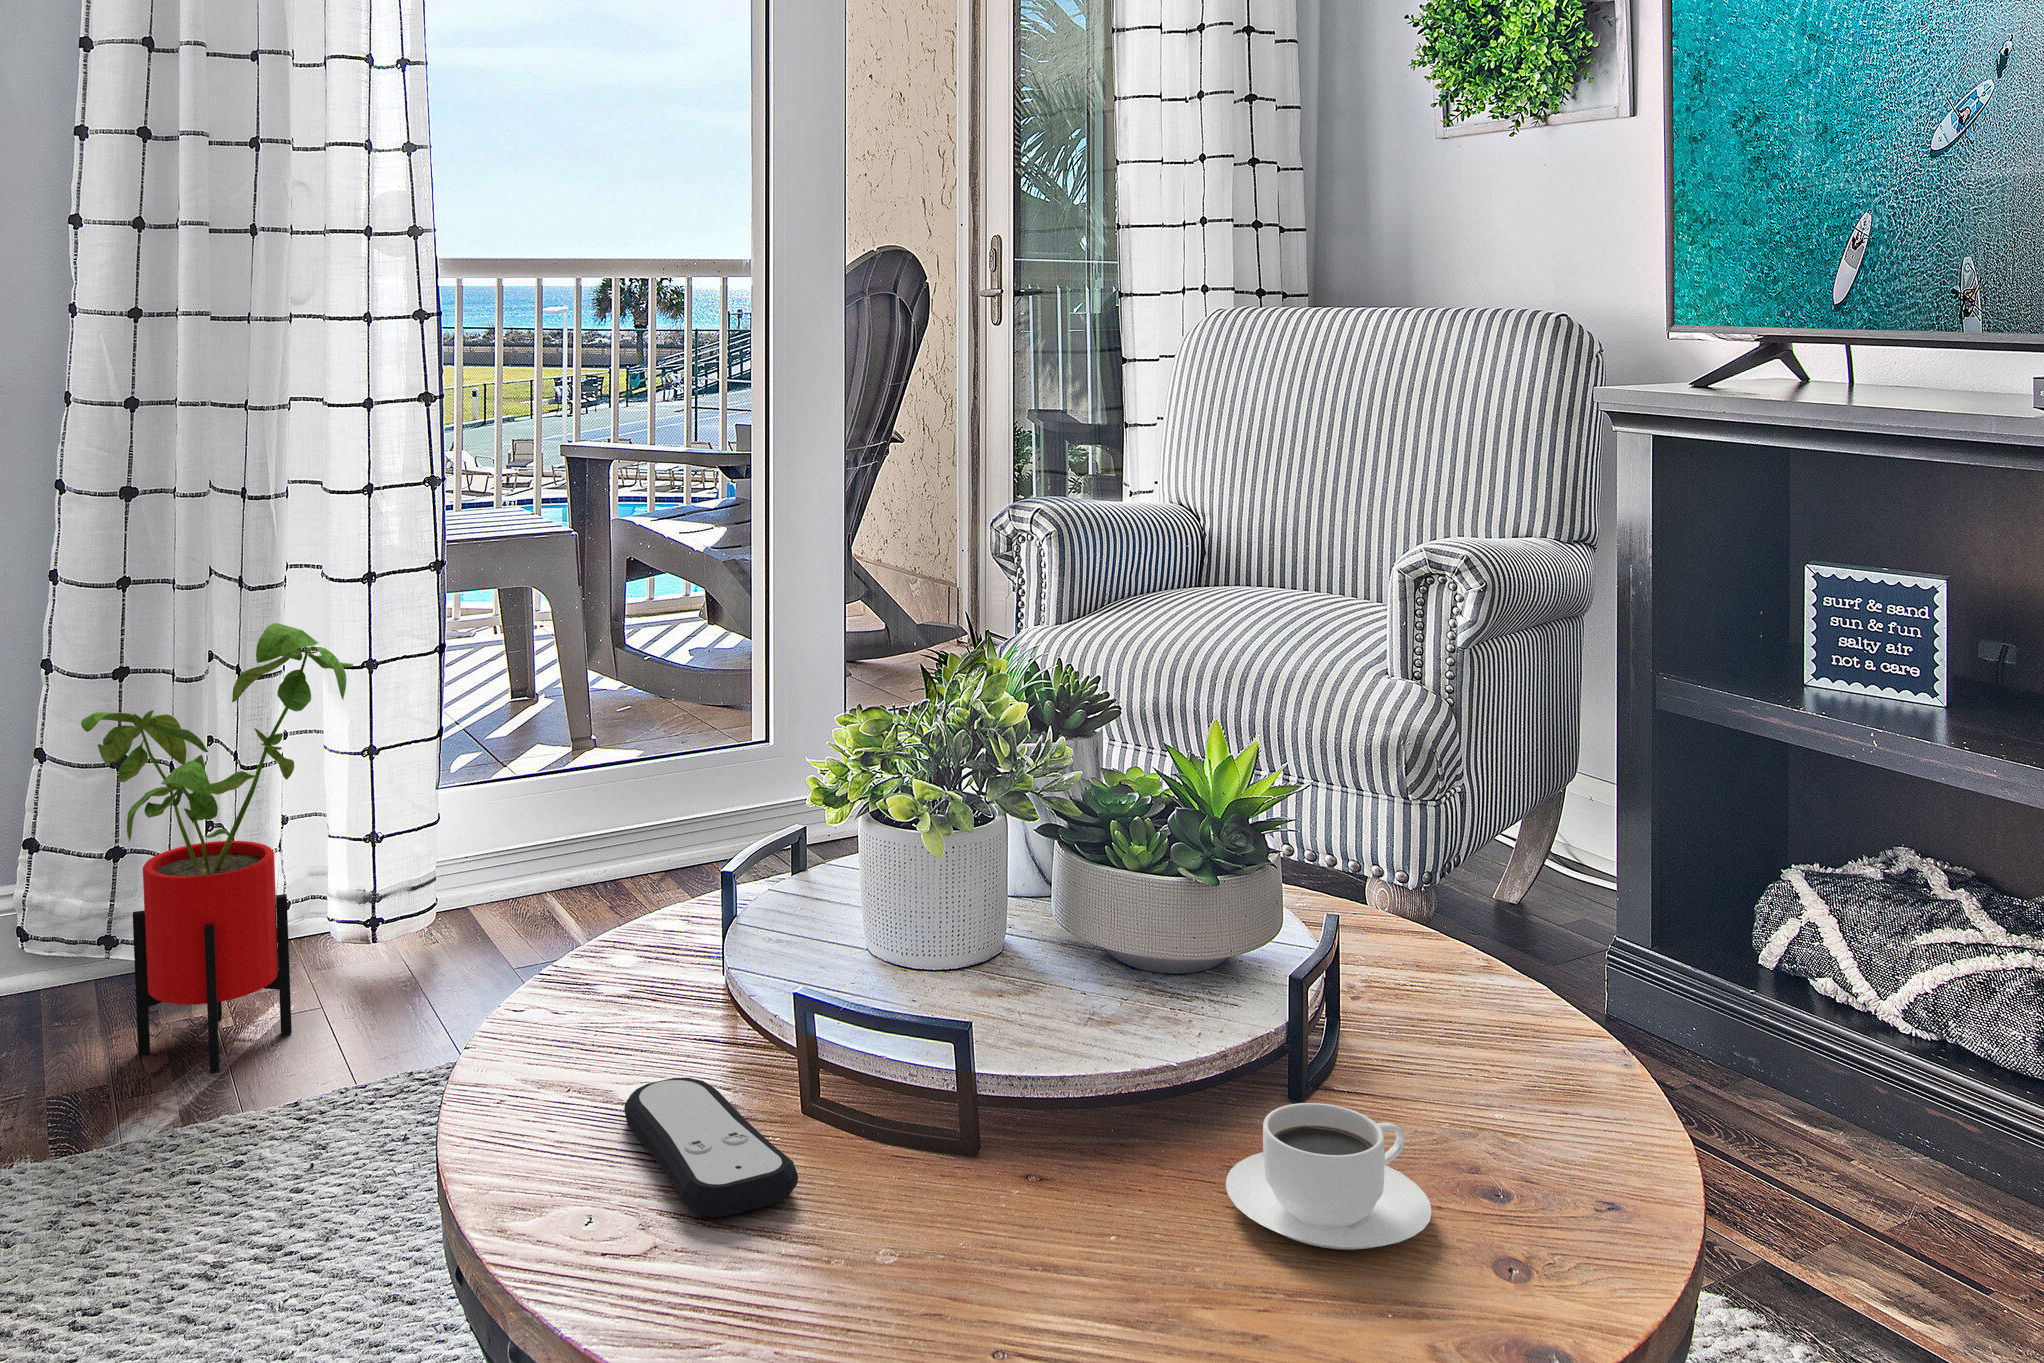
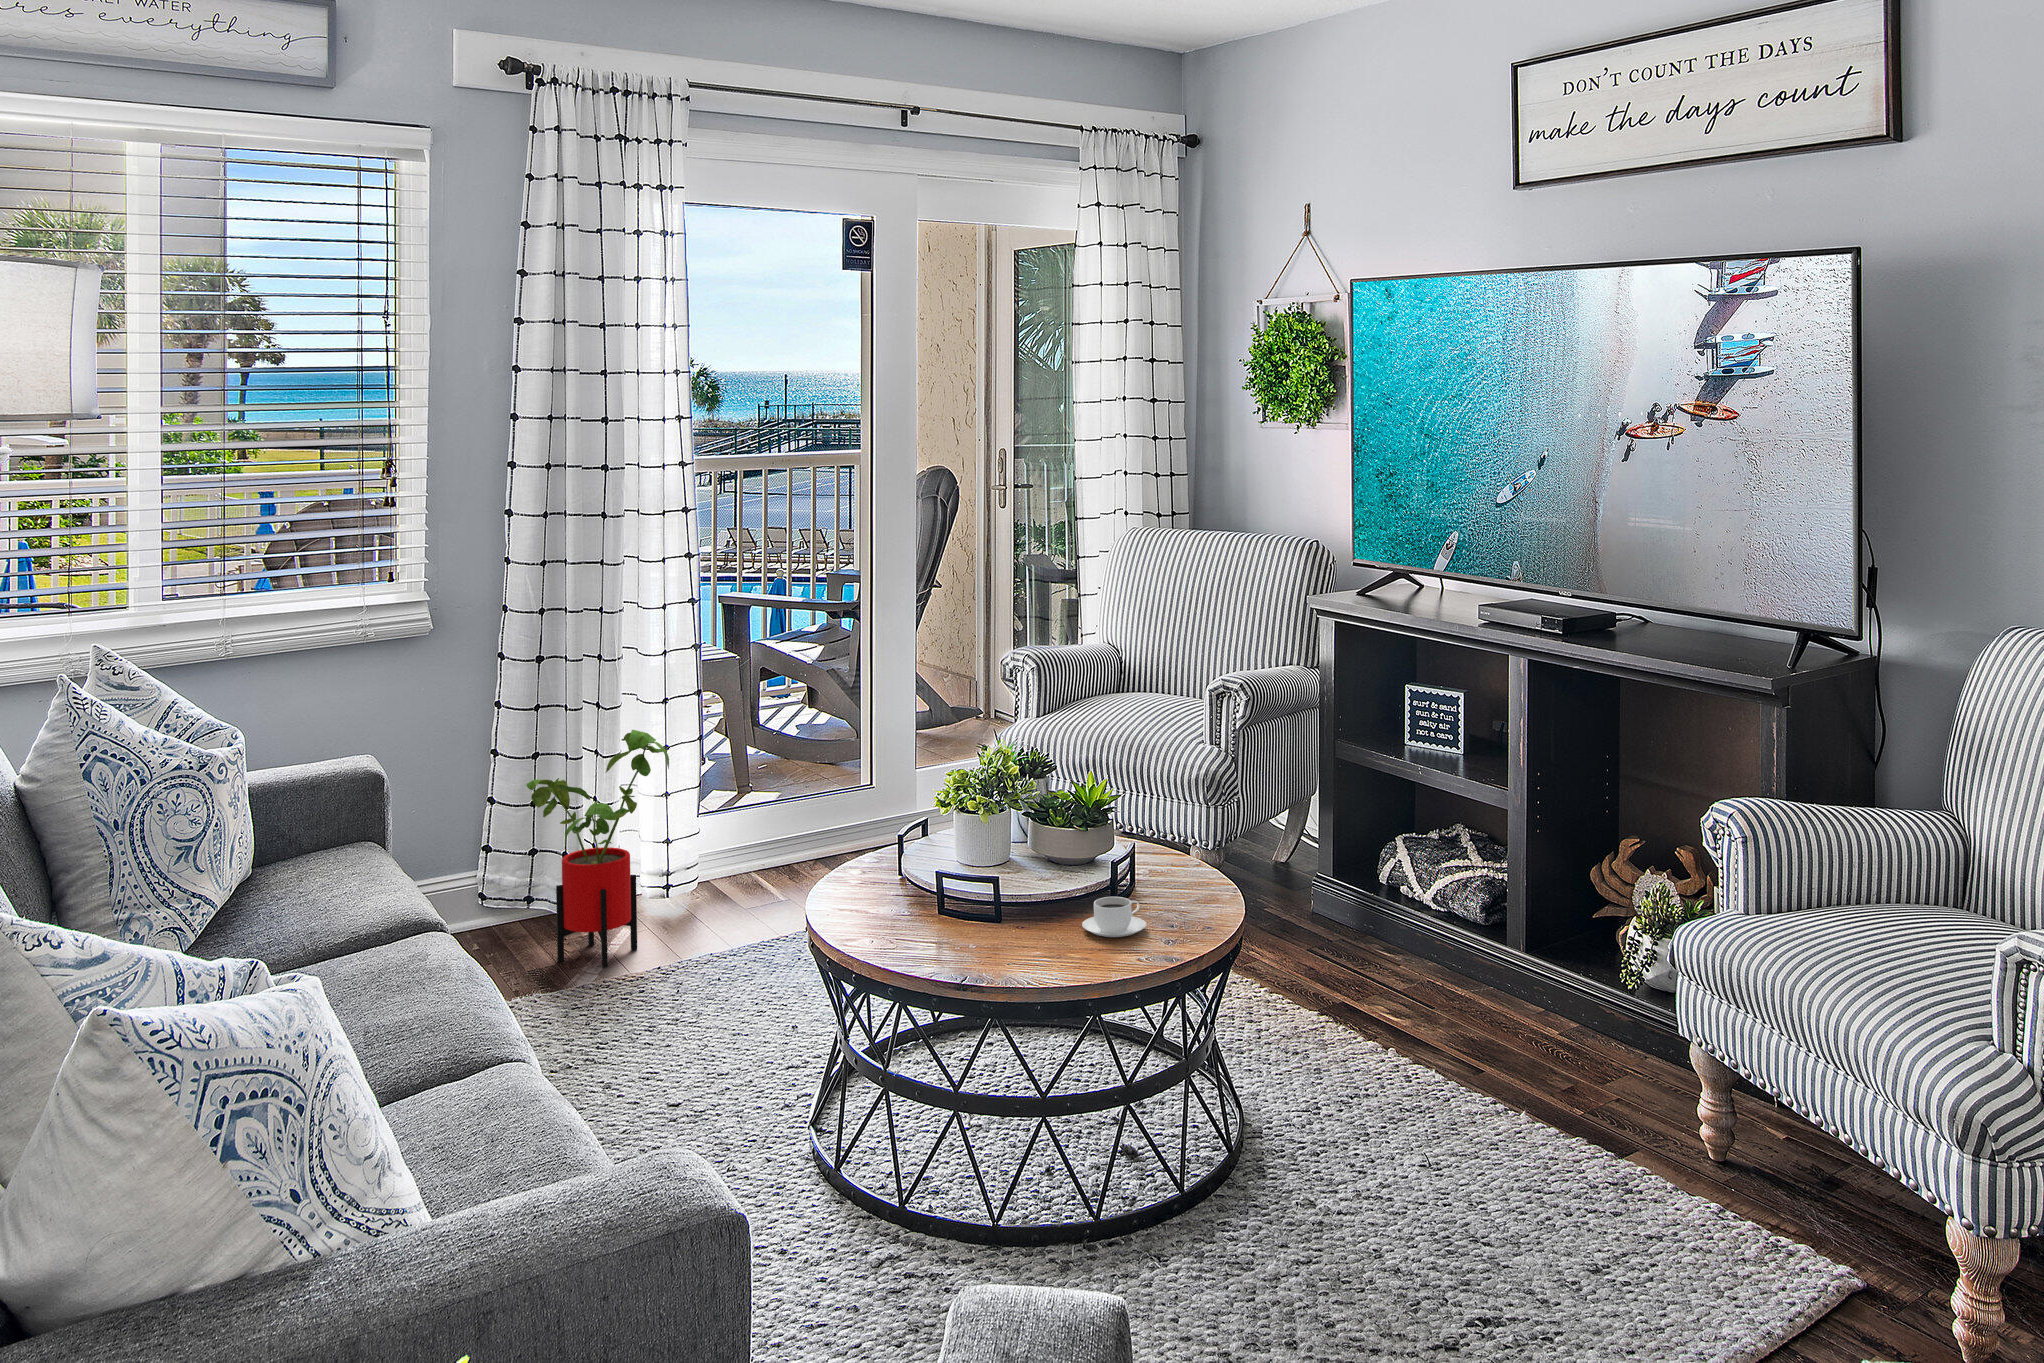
remote control: present [624,1078,798,1217] -> none [874,905,940,940]

